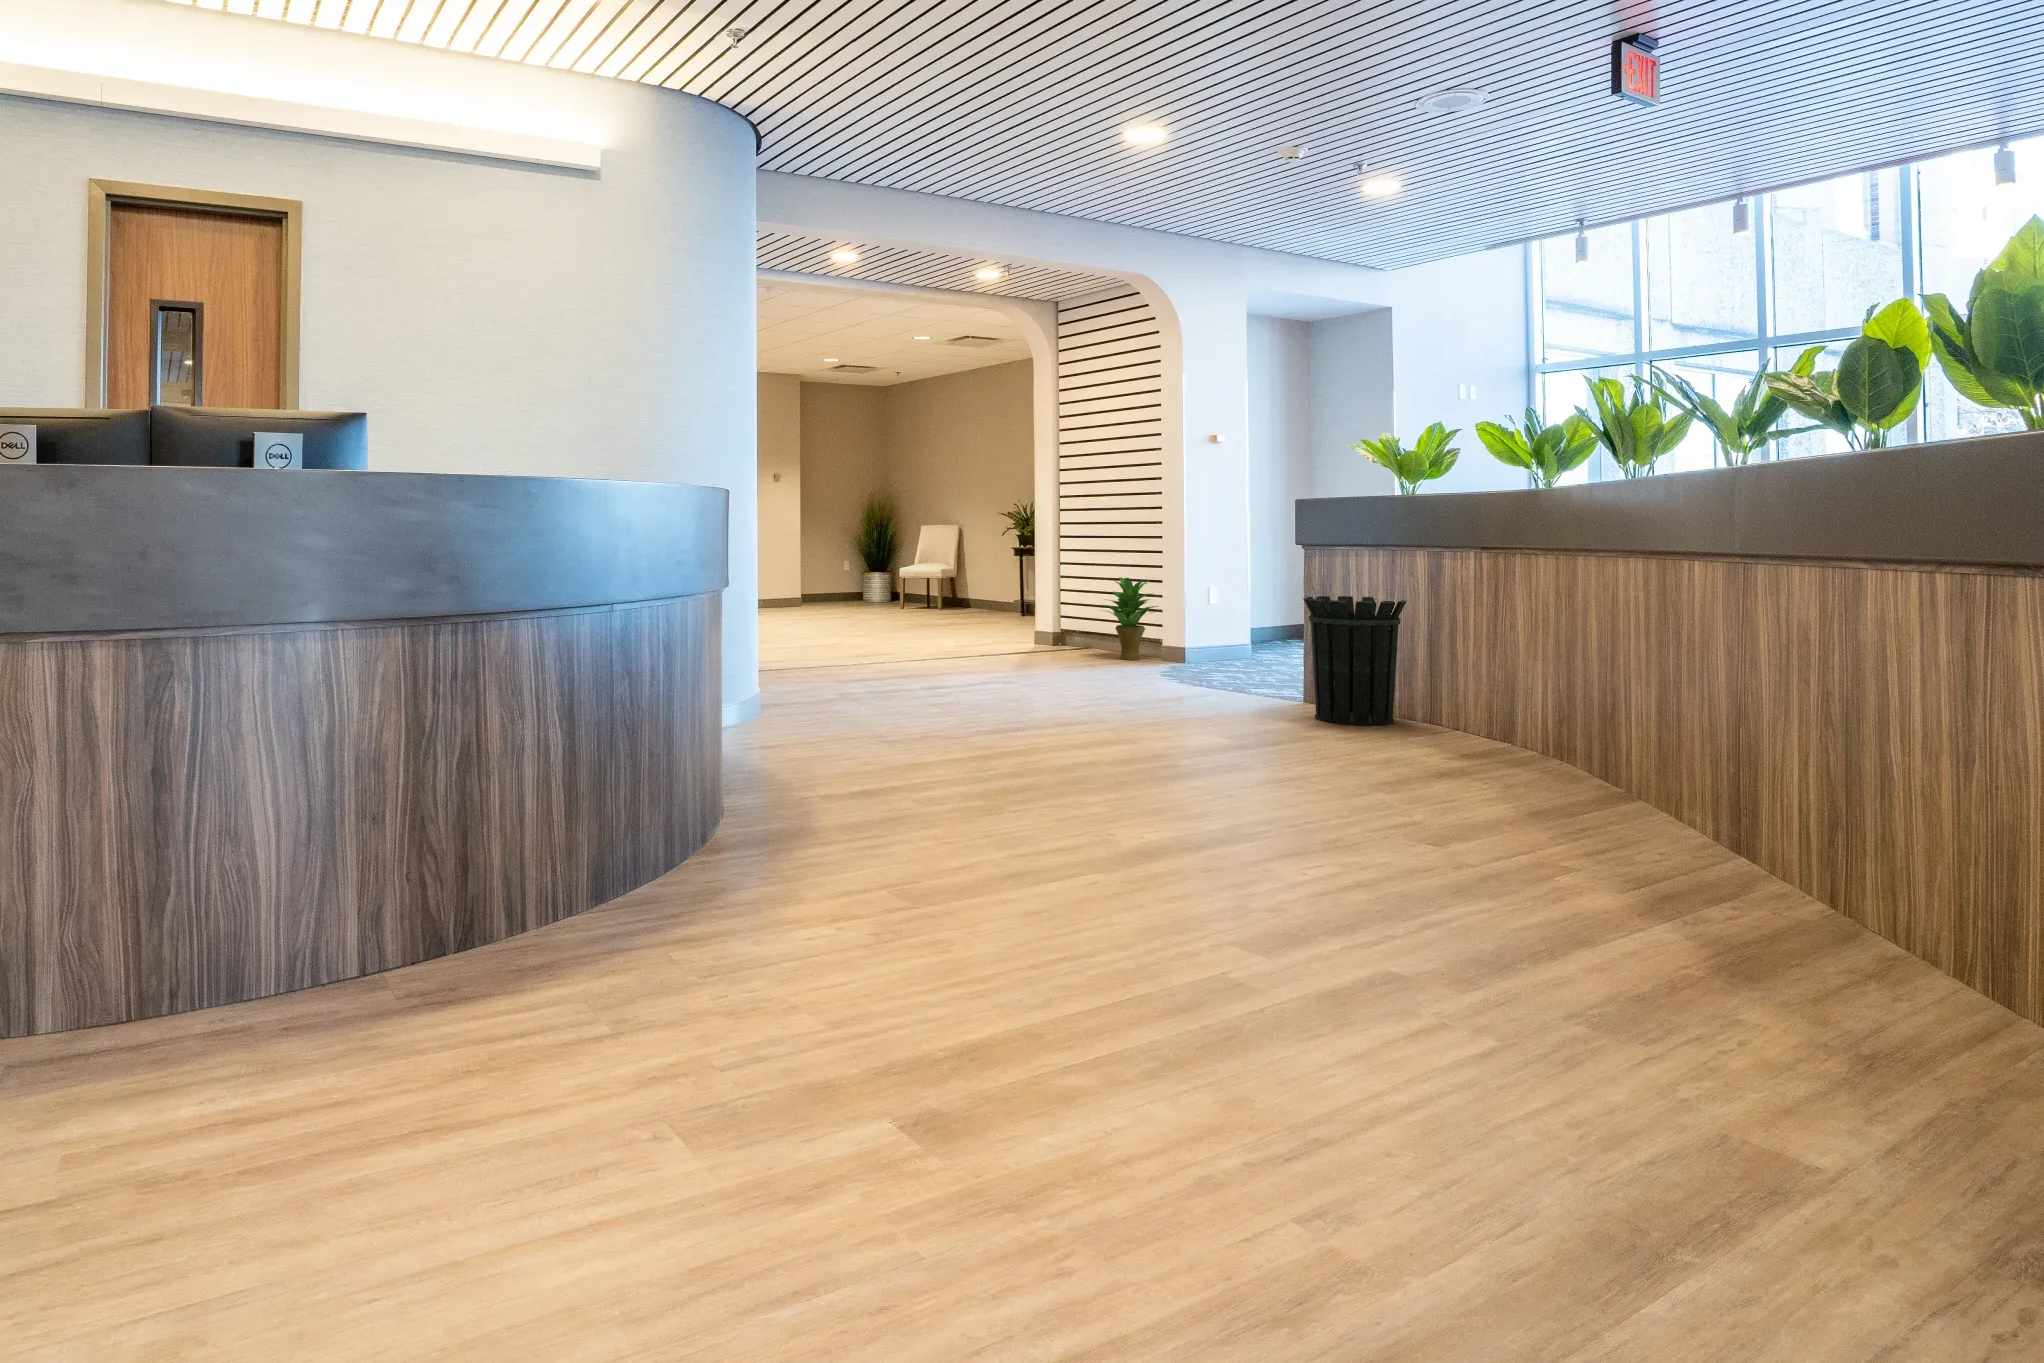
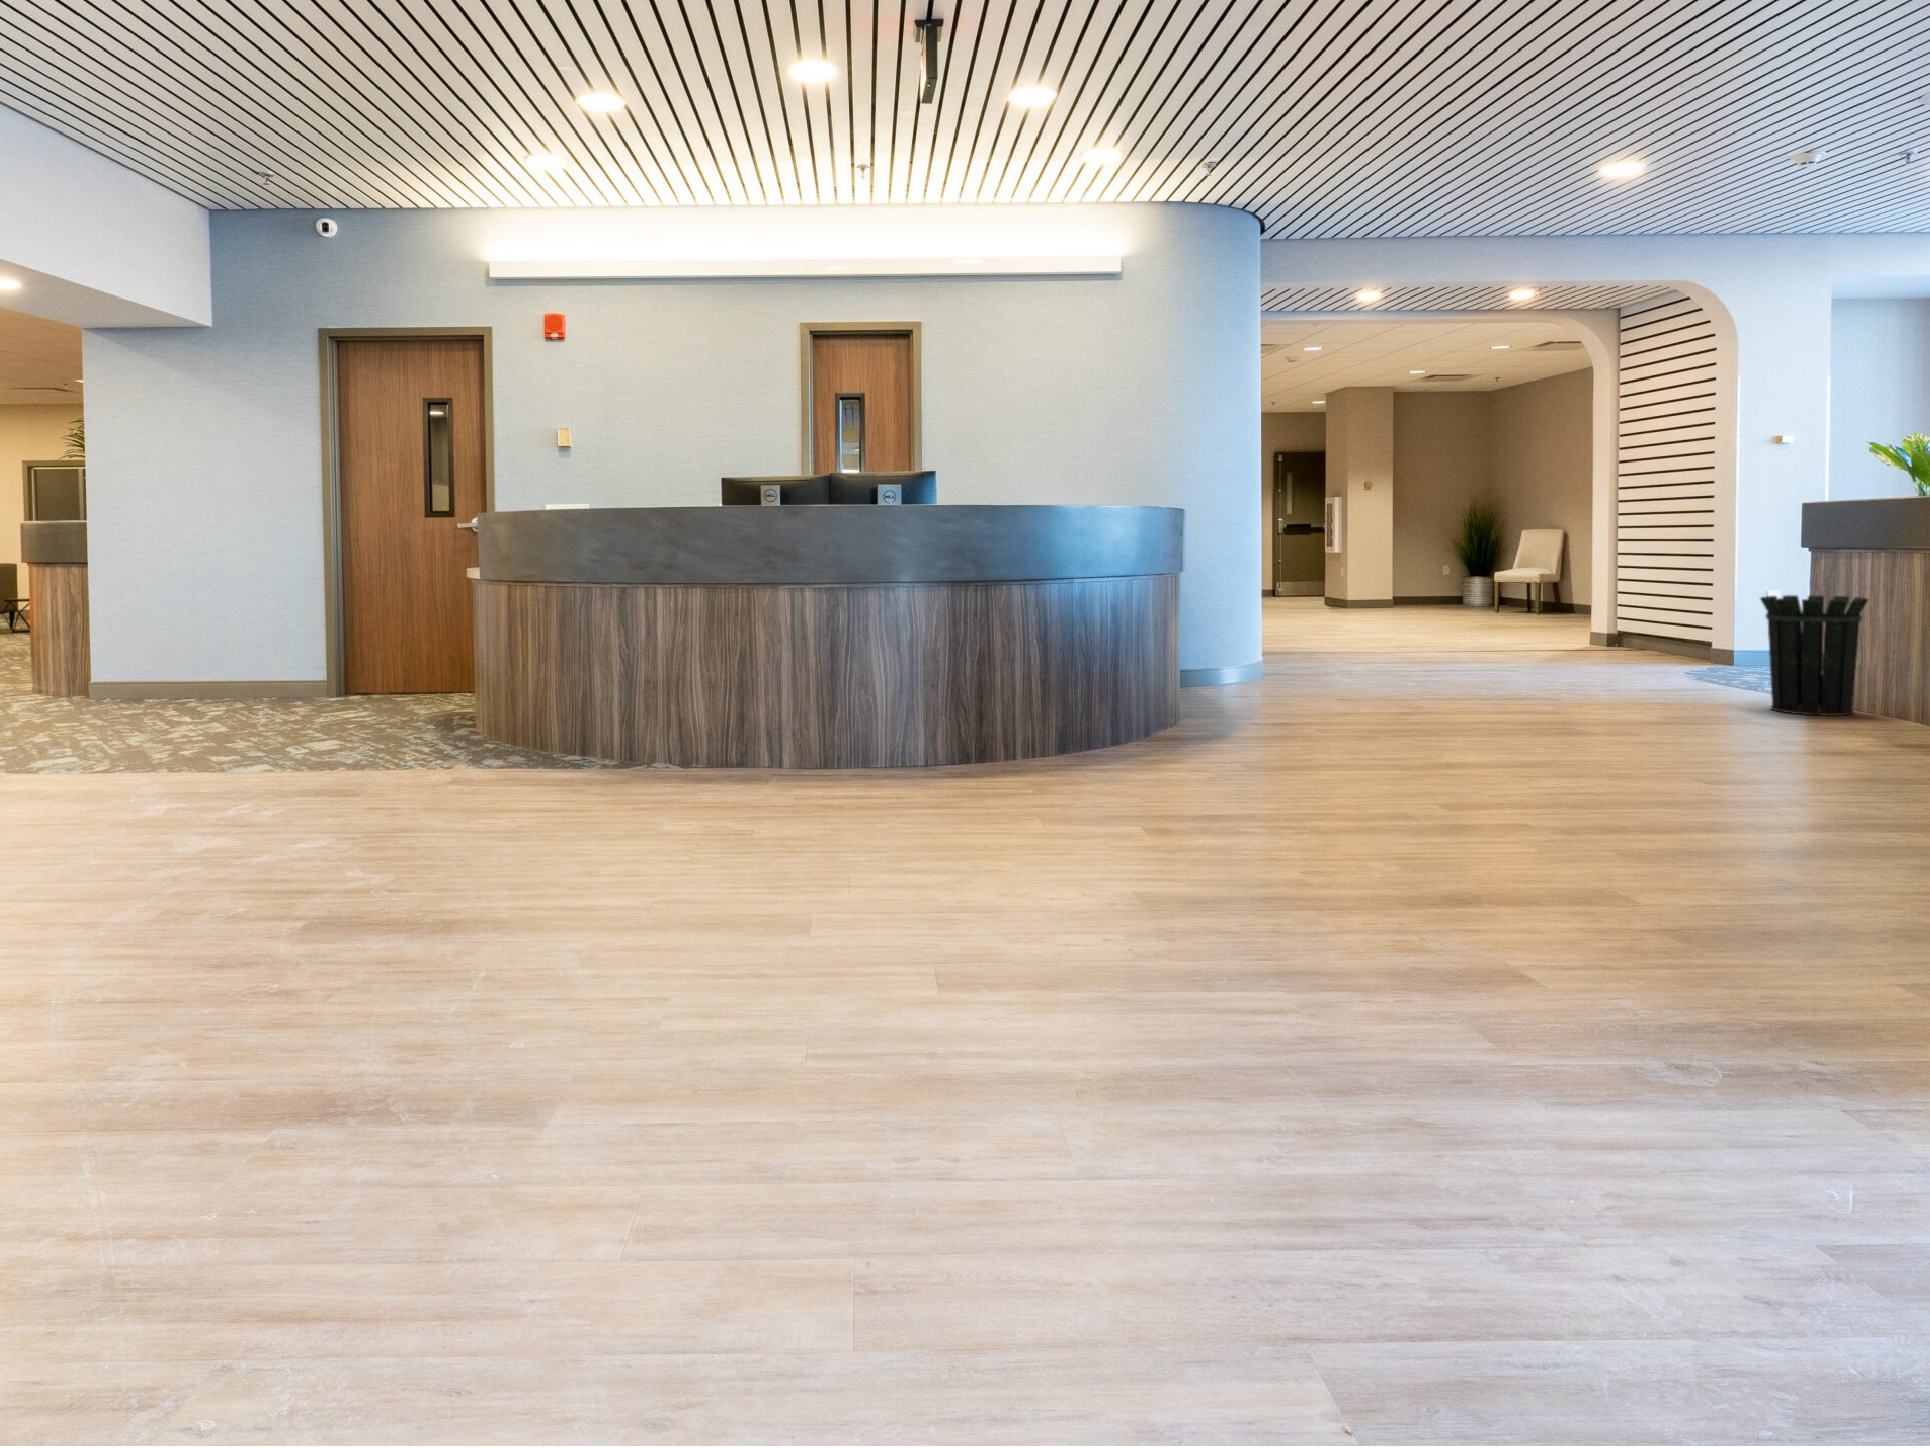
potted plant: present [1104,577,1158,660] -> none [1635,580,1705,662]

